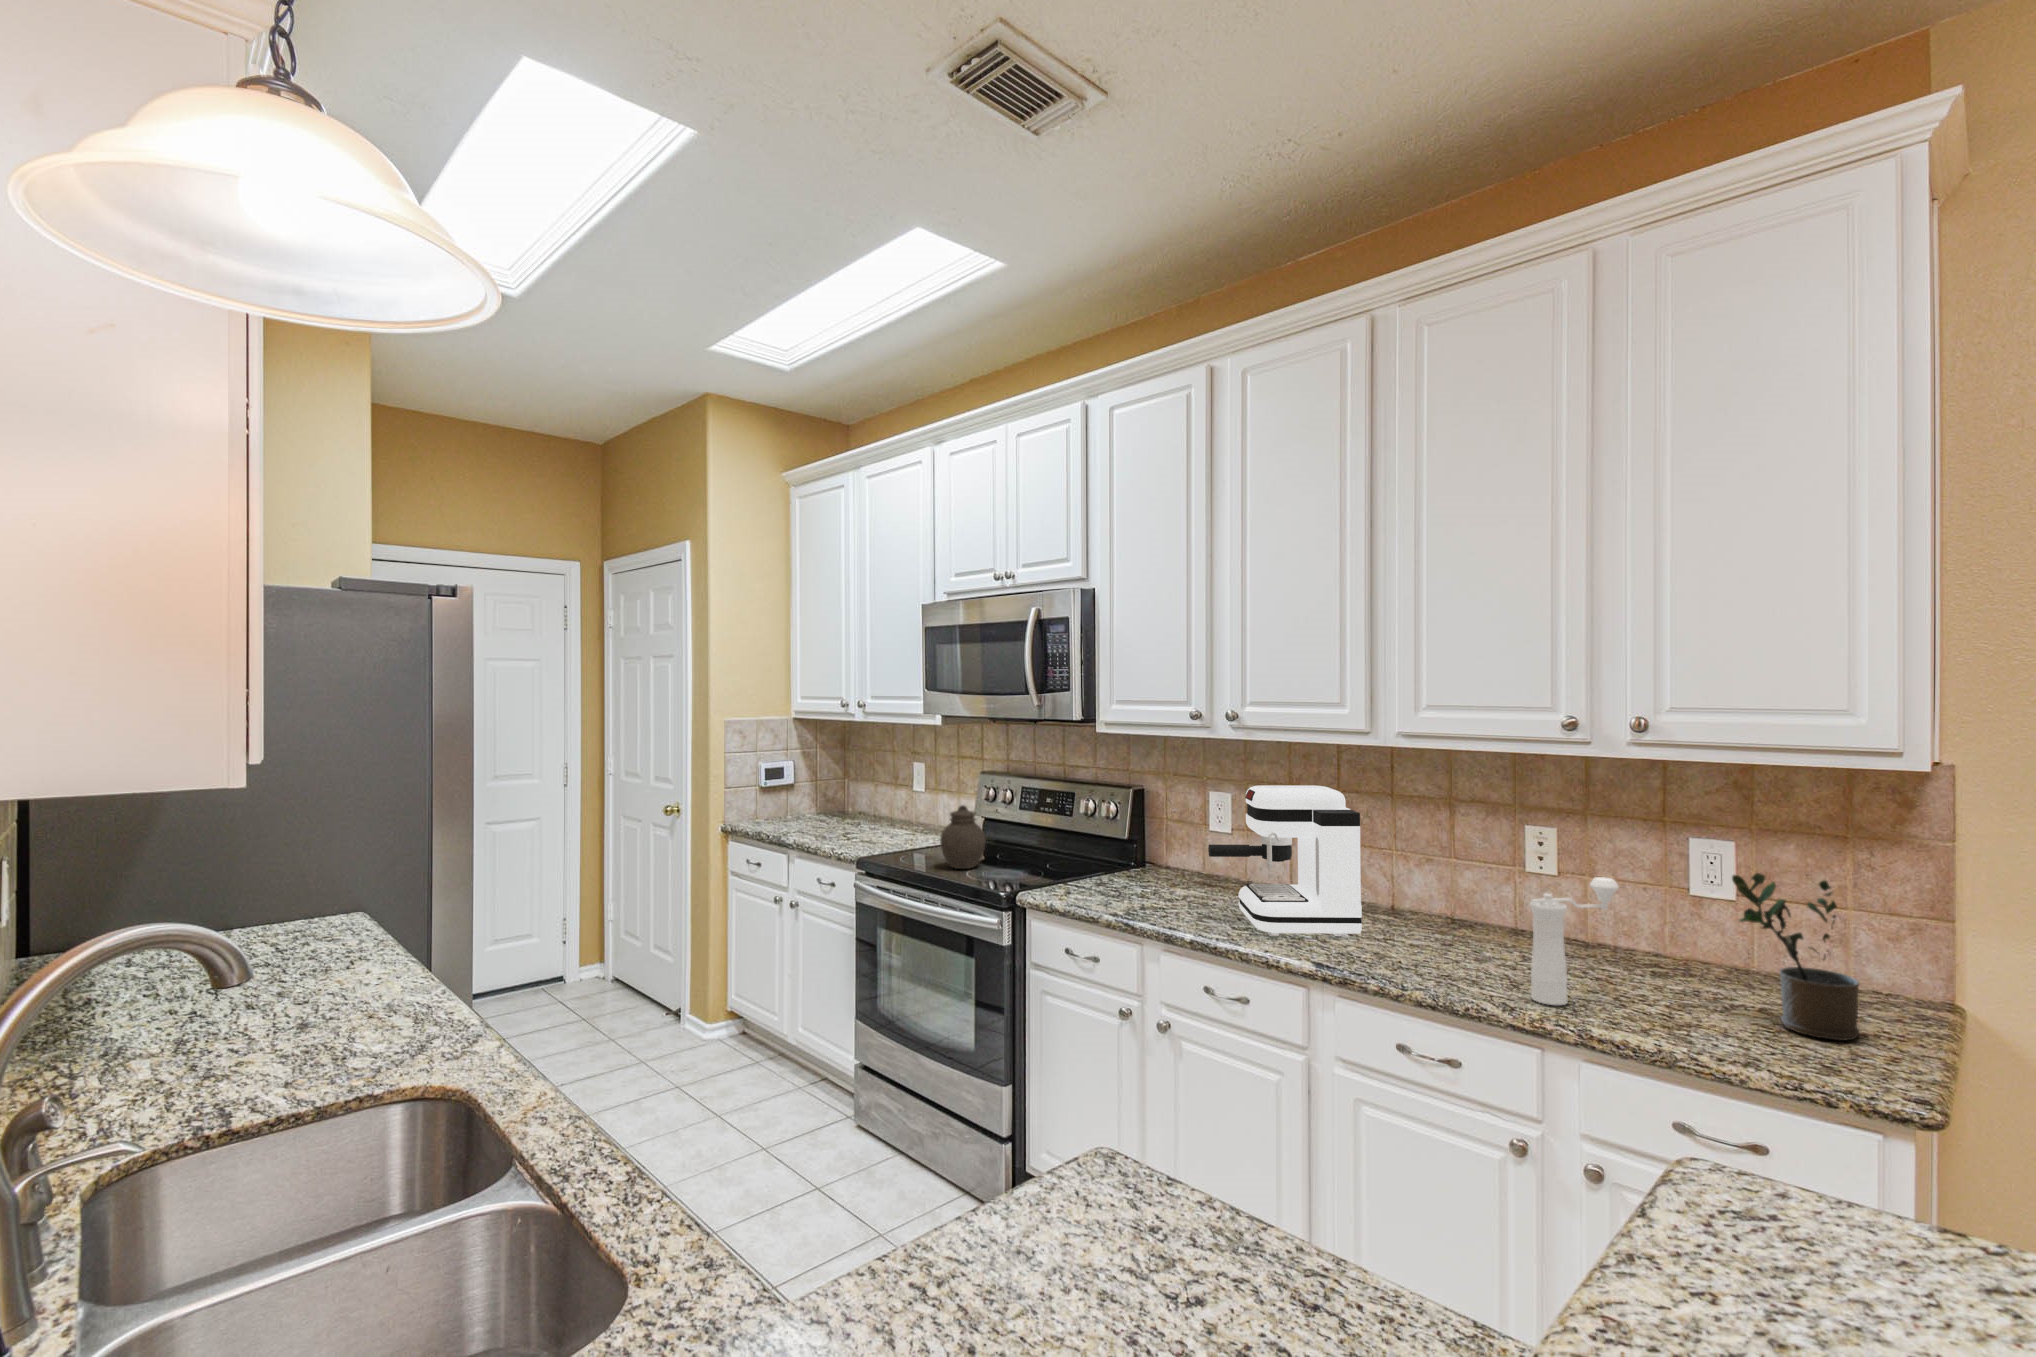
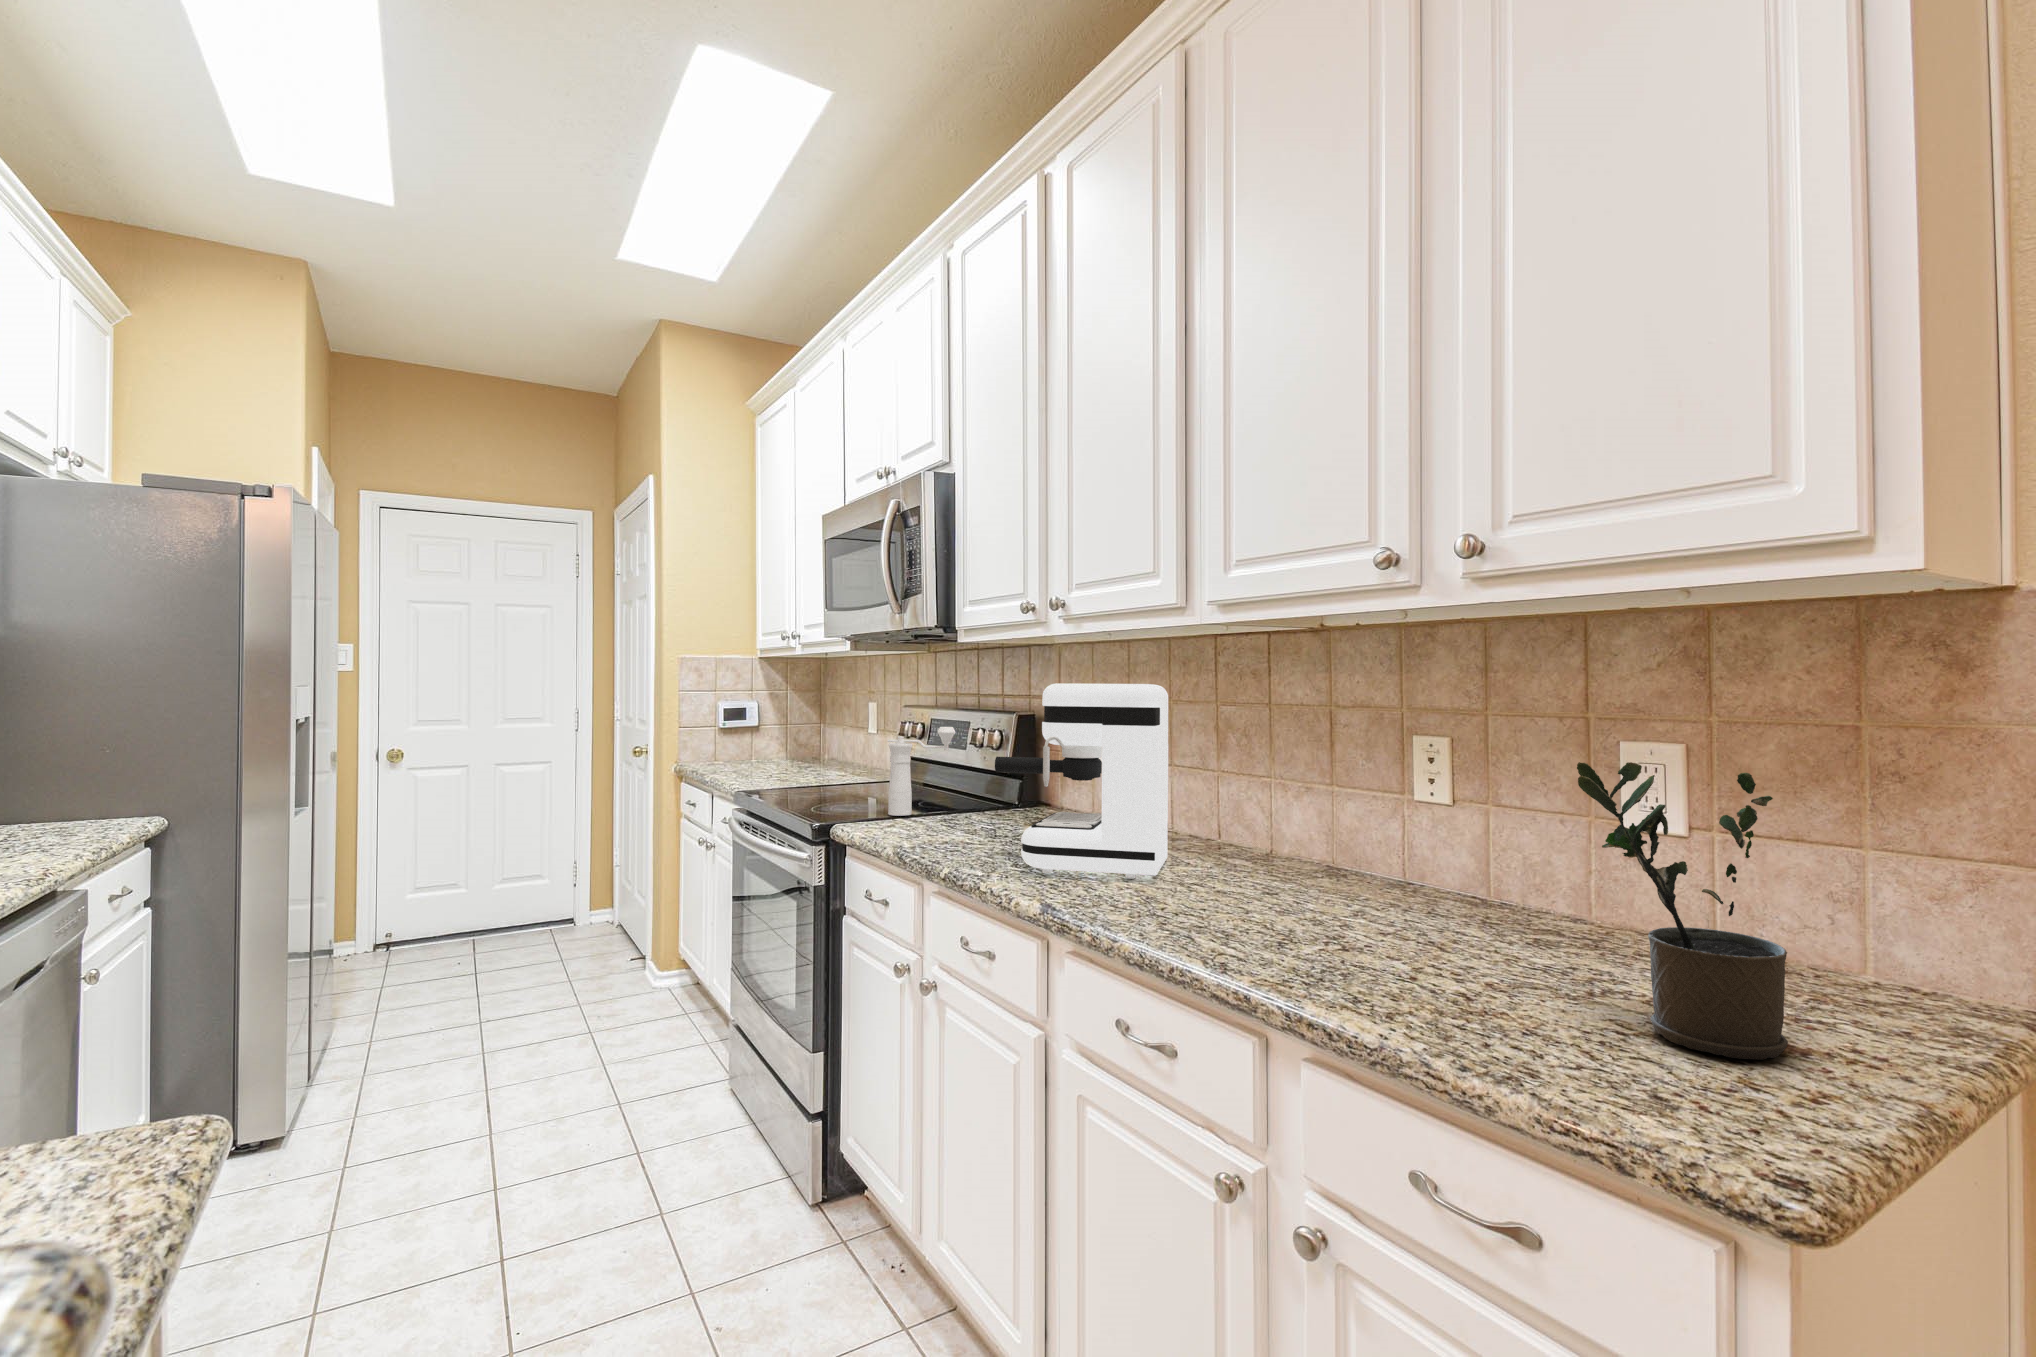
jar: present [940,805,986,869] -> none [804,730,858,803]
pepper mill: present [1530,877,1618,1005] -> present [888,727,956,816]

